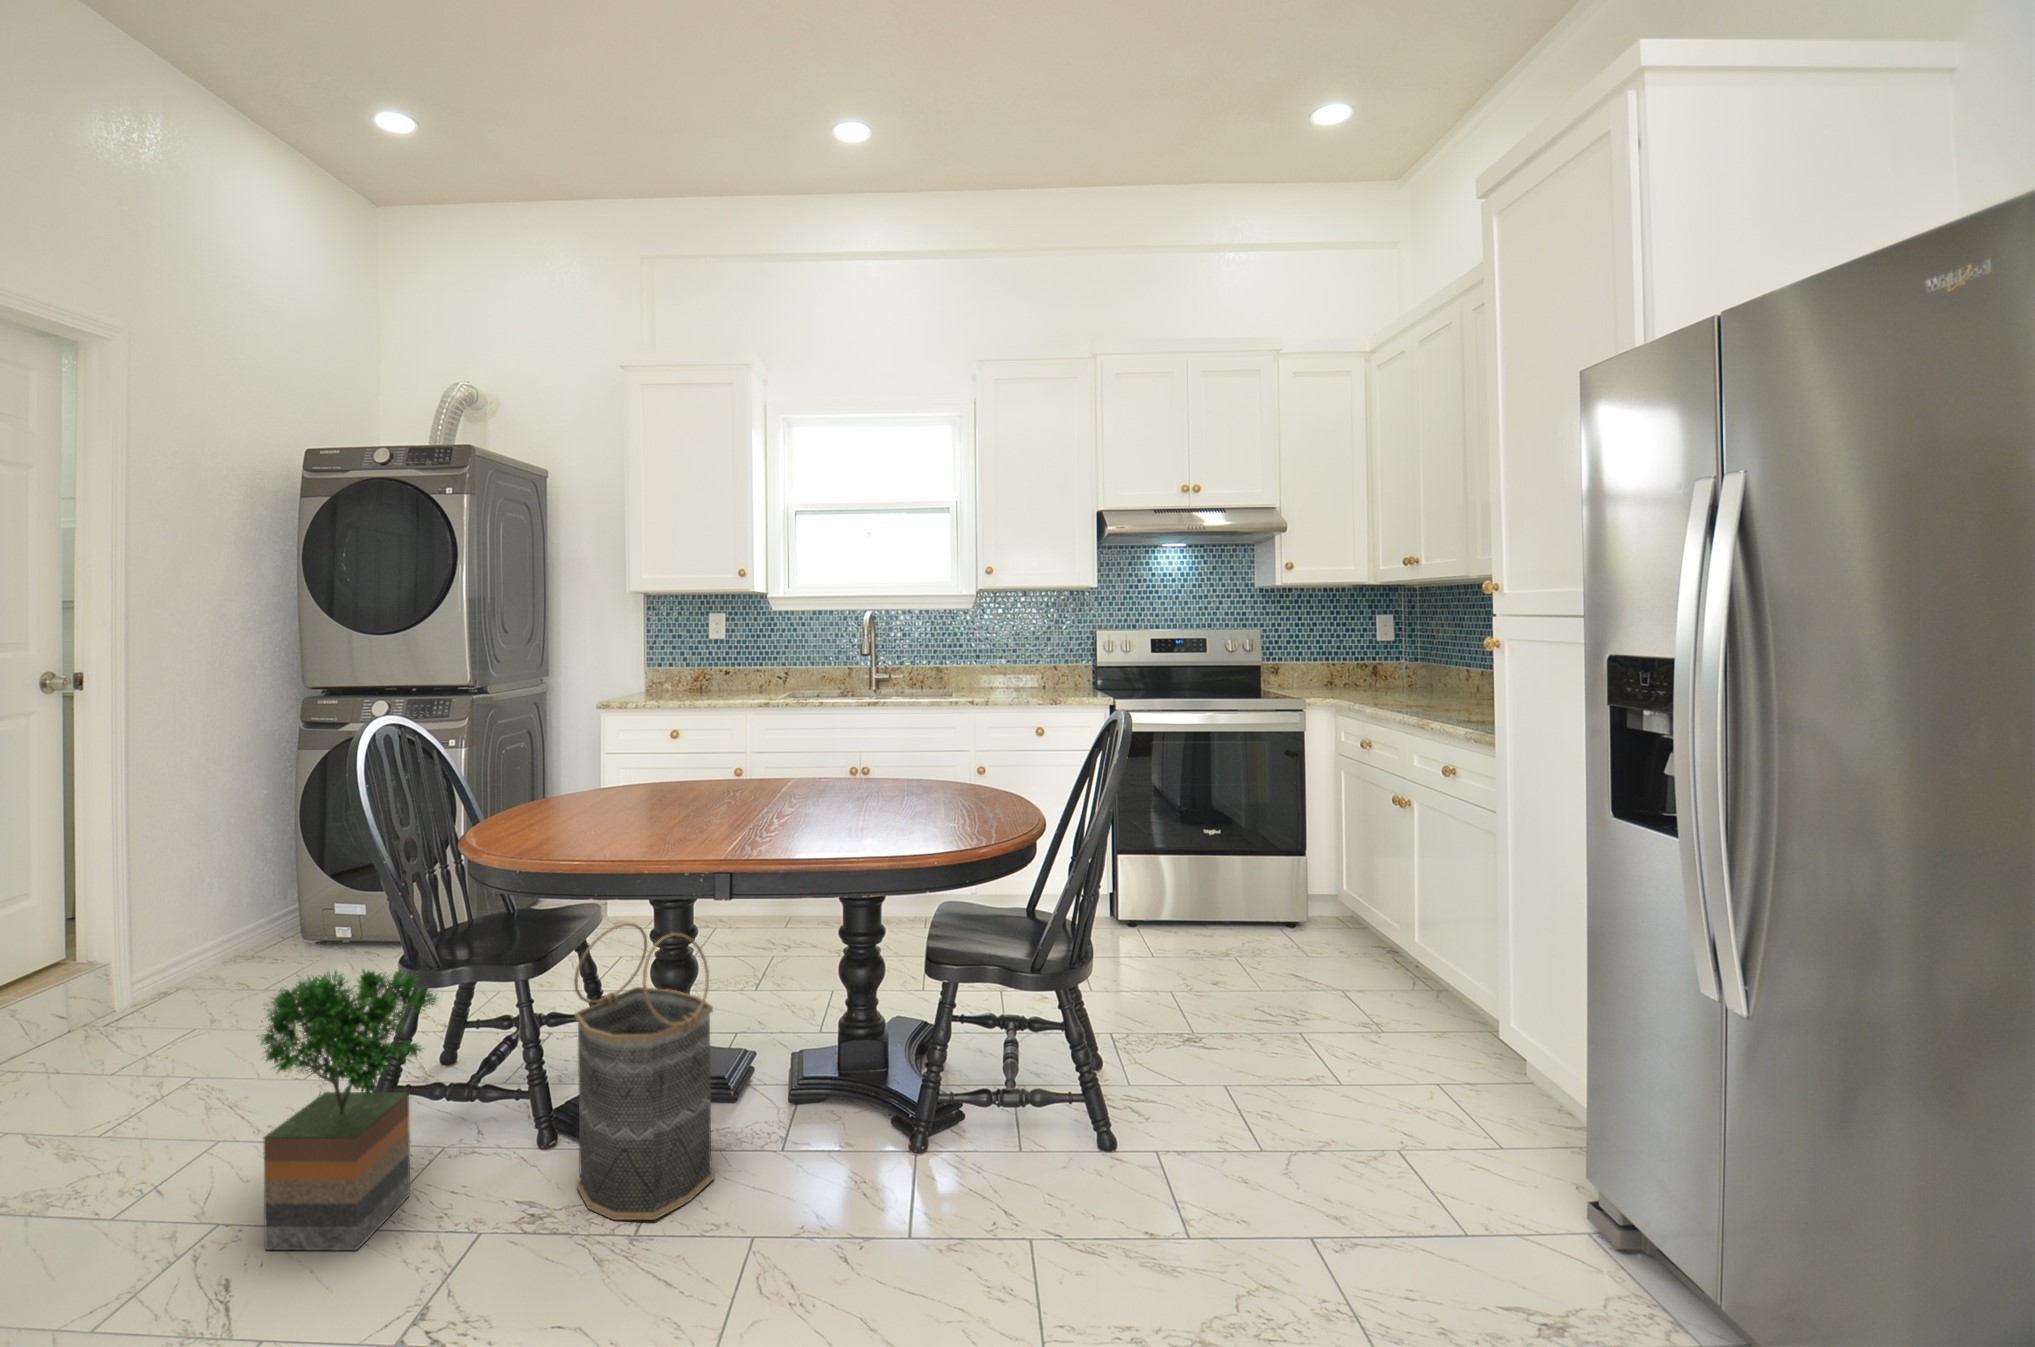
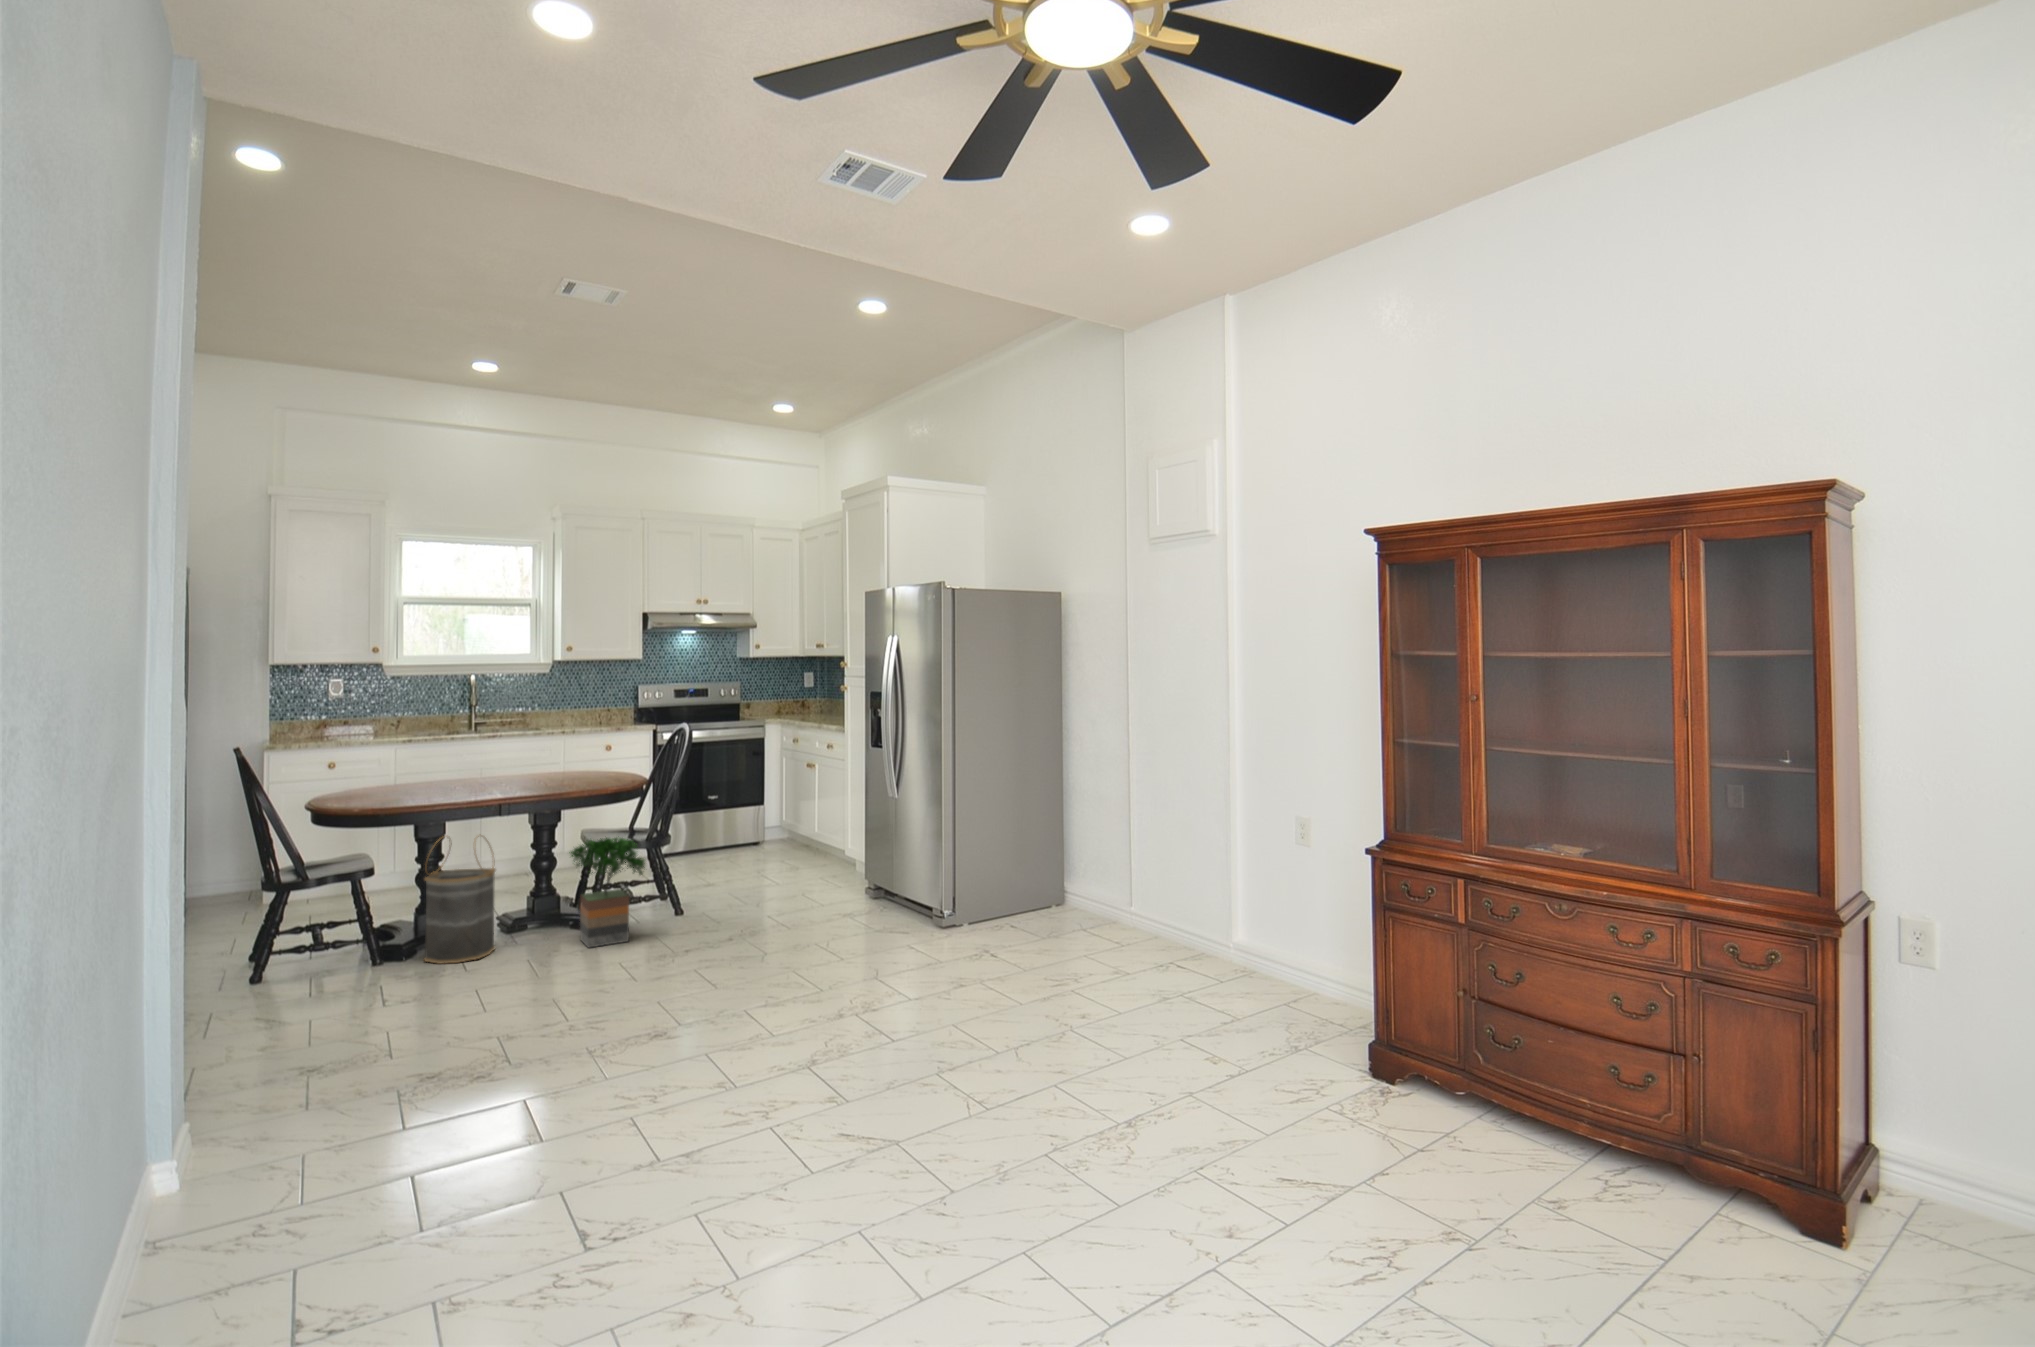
potted tree: present [257,970,437,1250] -> present [569,838,645,948]

